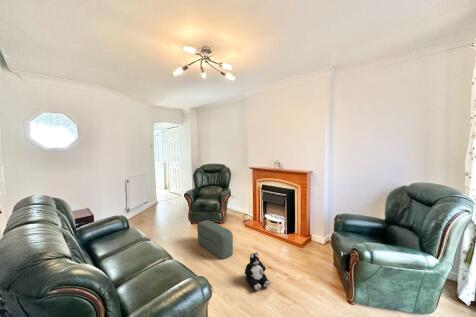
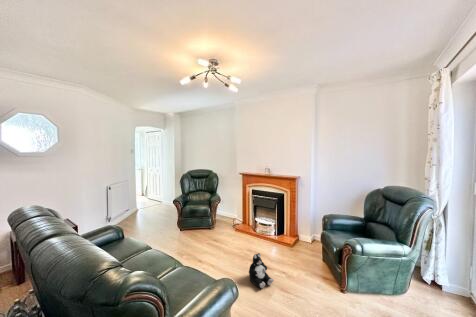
pouf: present [197,220,233,259] -> none [193,225,231,262]

